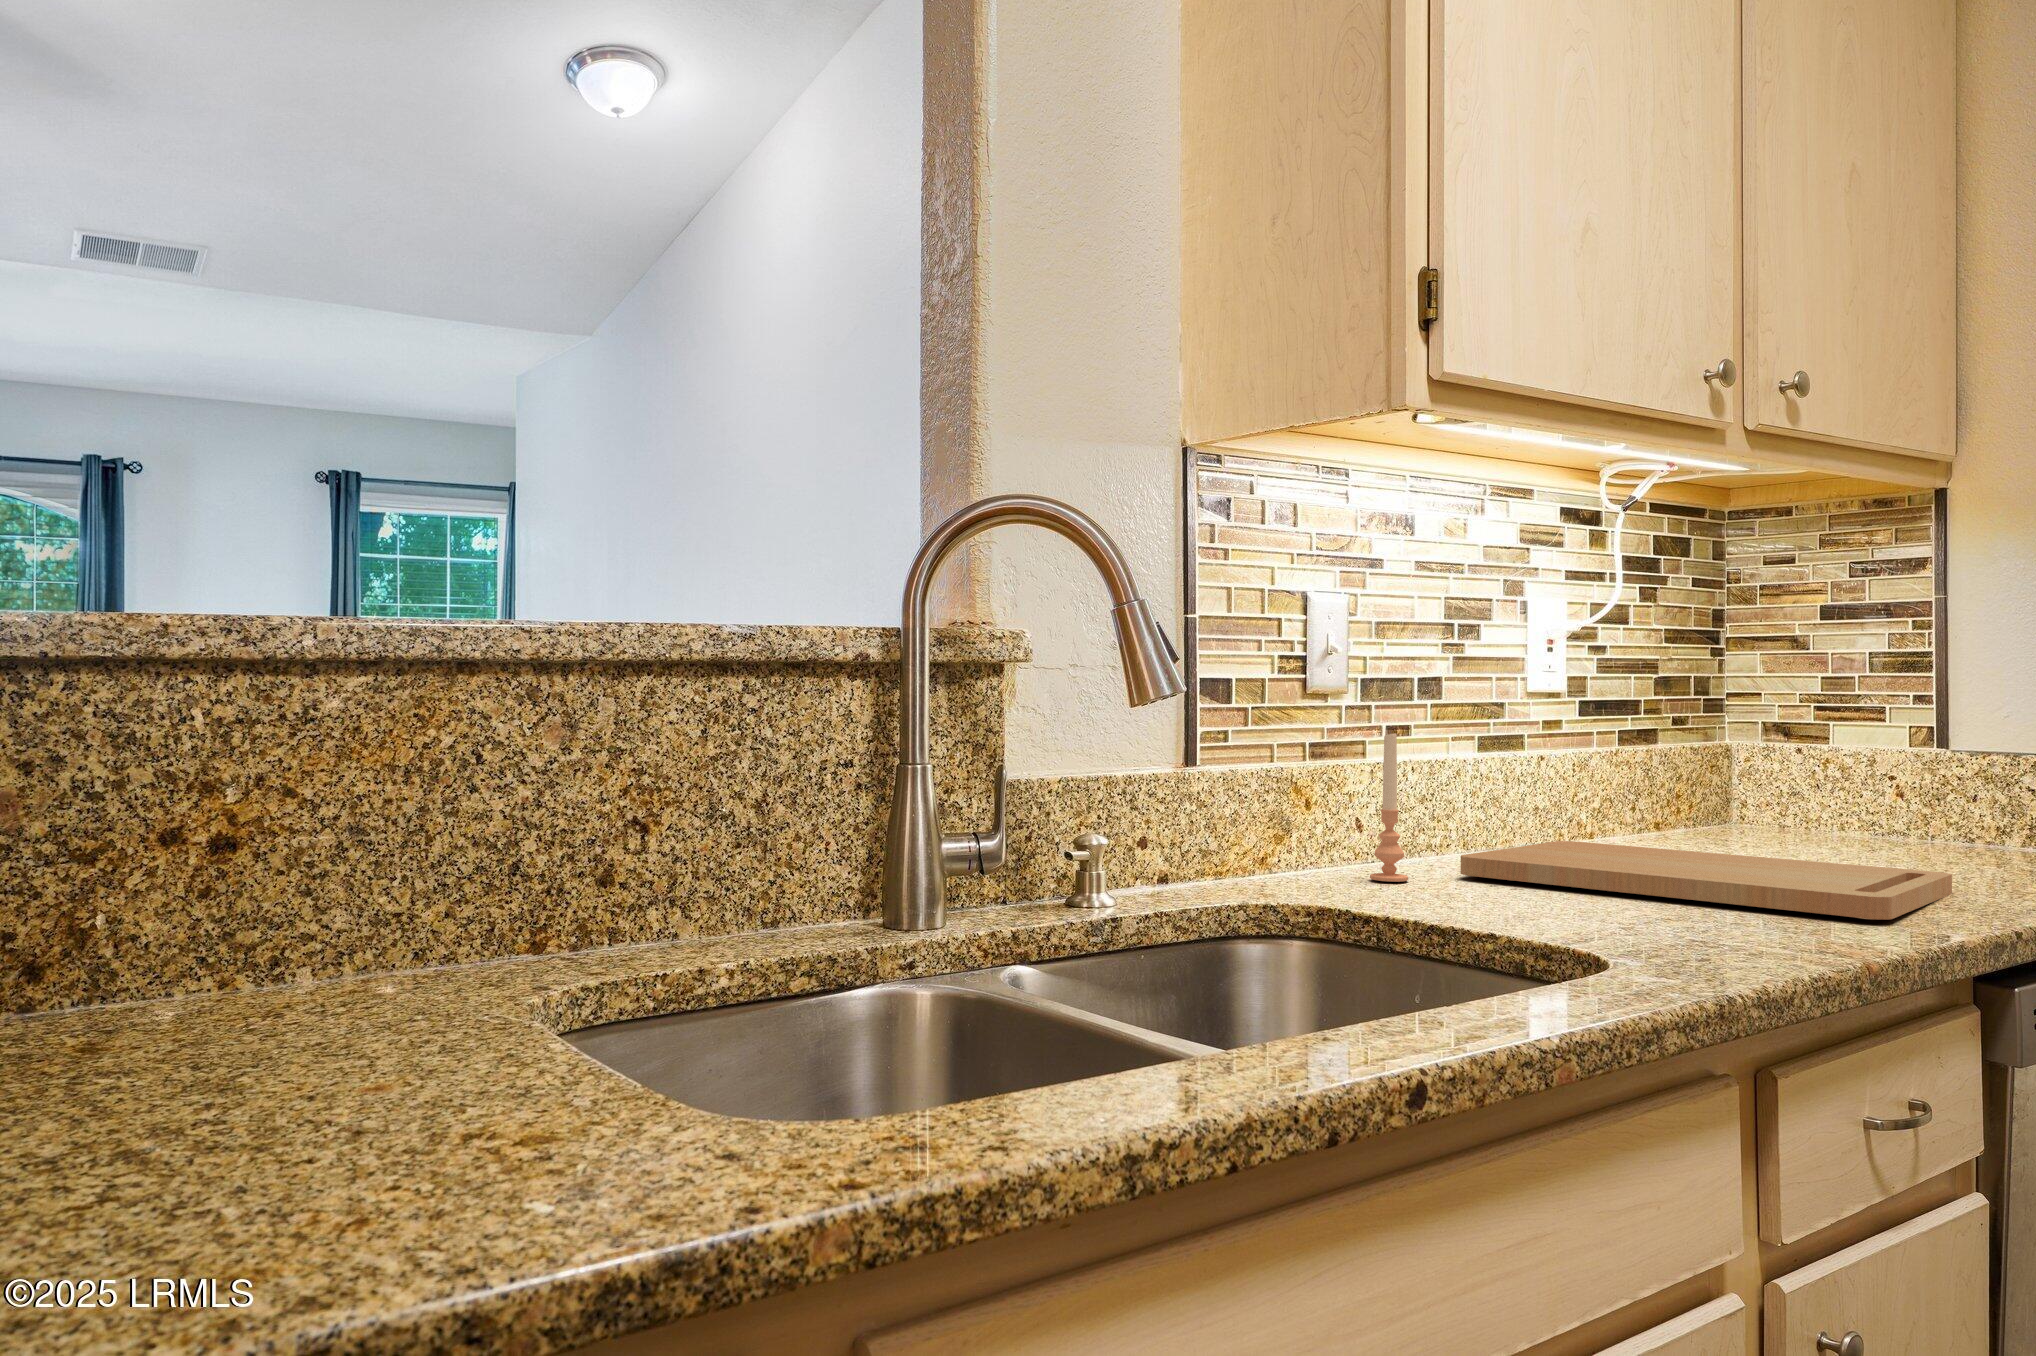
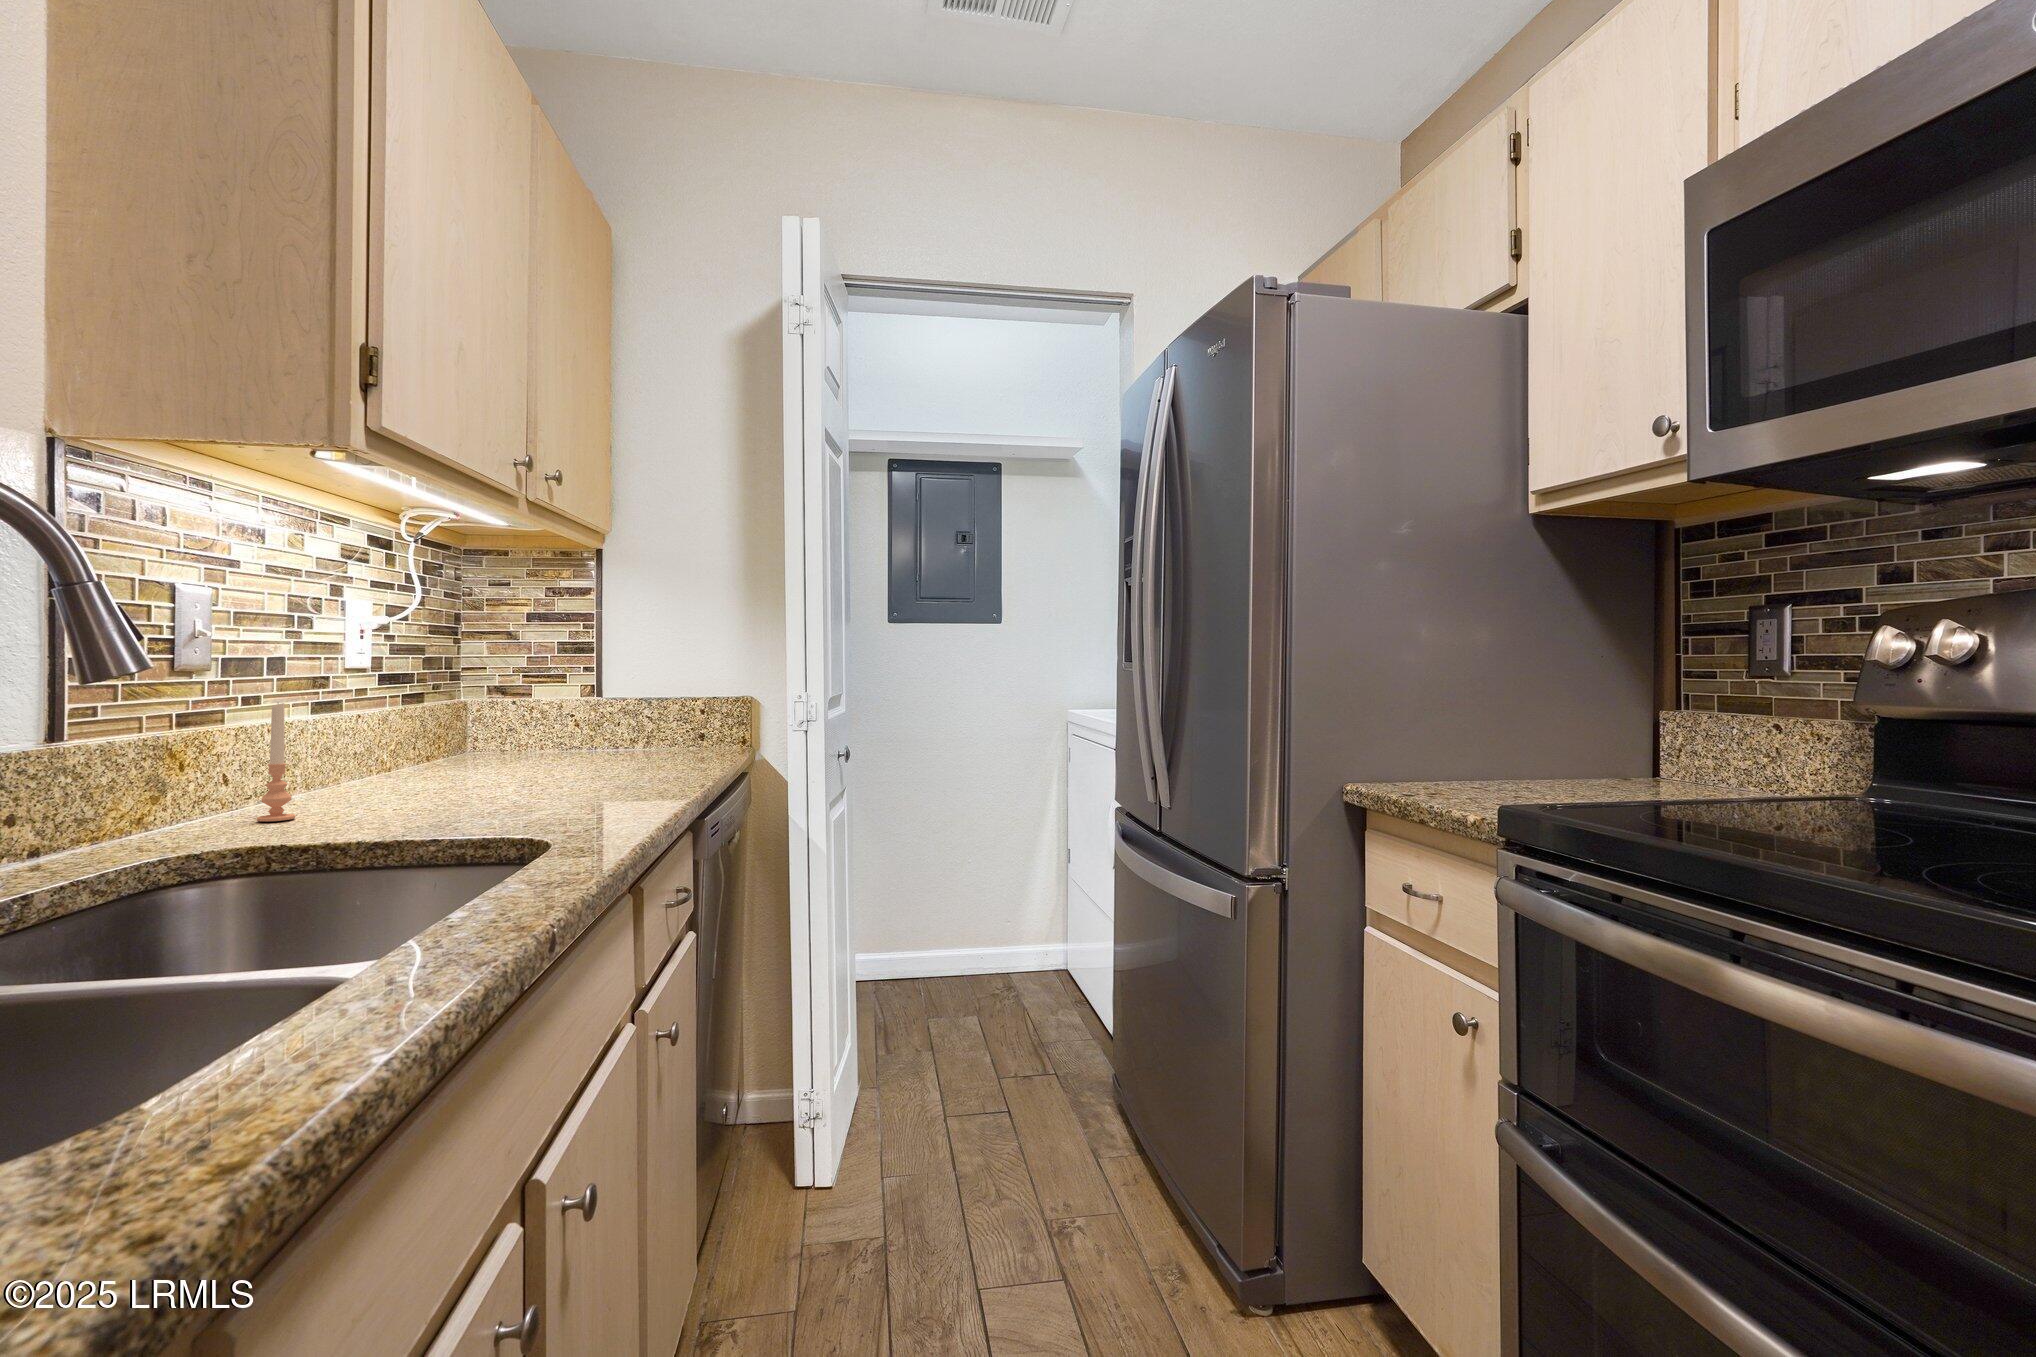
cutting board: present [1461,841,1952,920] -> none [336,767,642,807]

